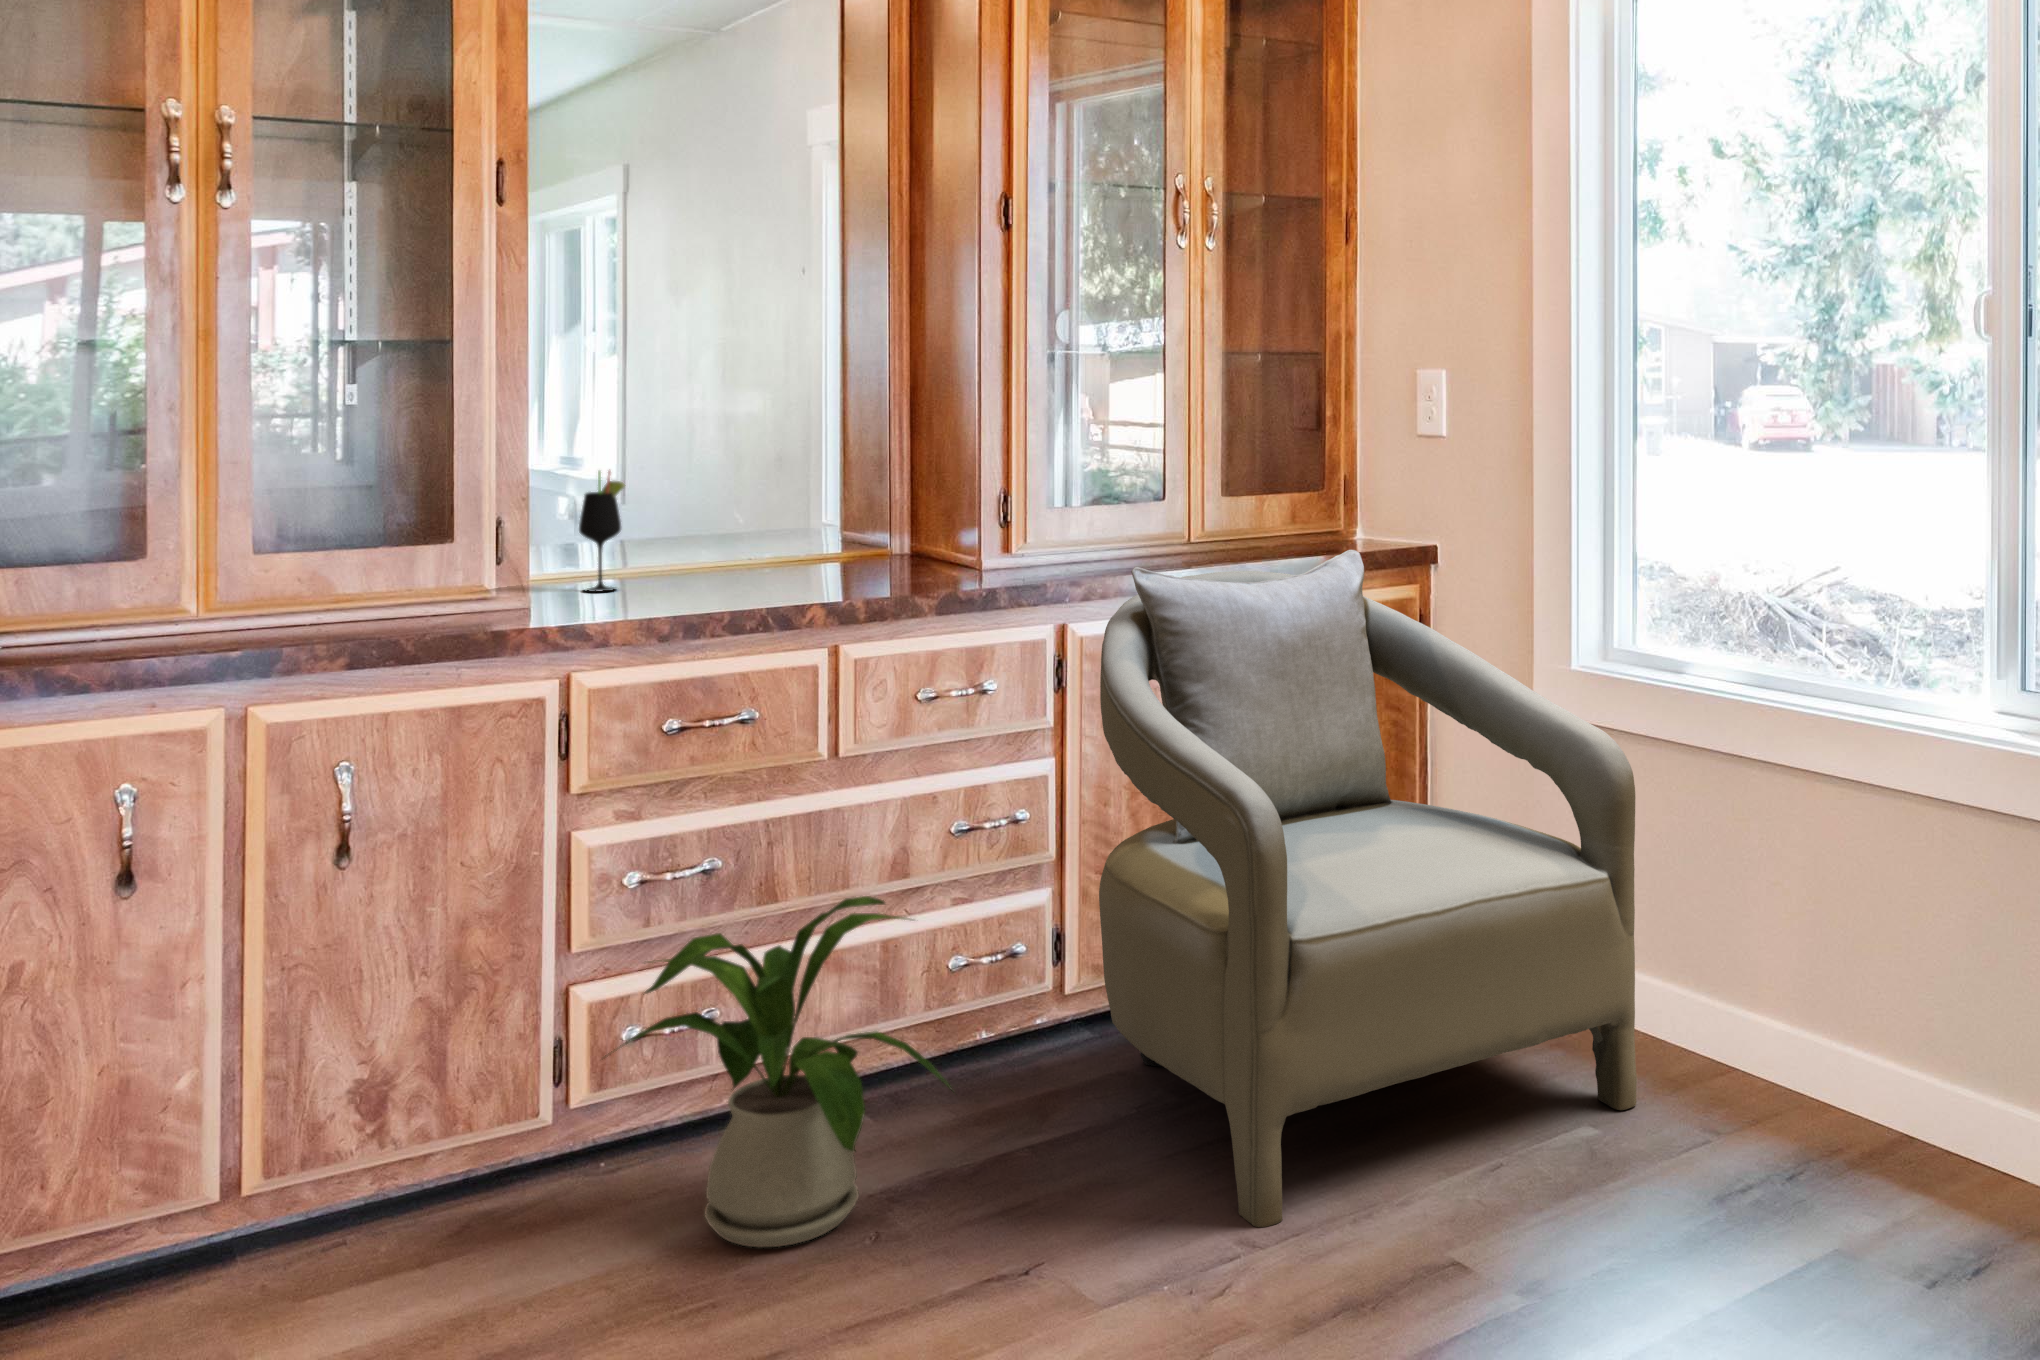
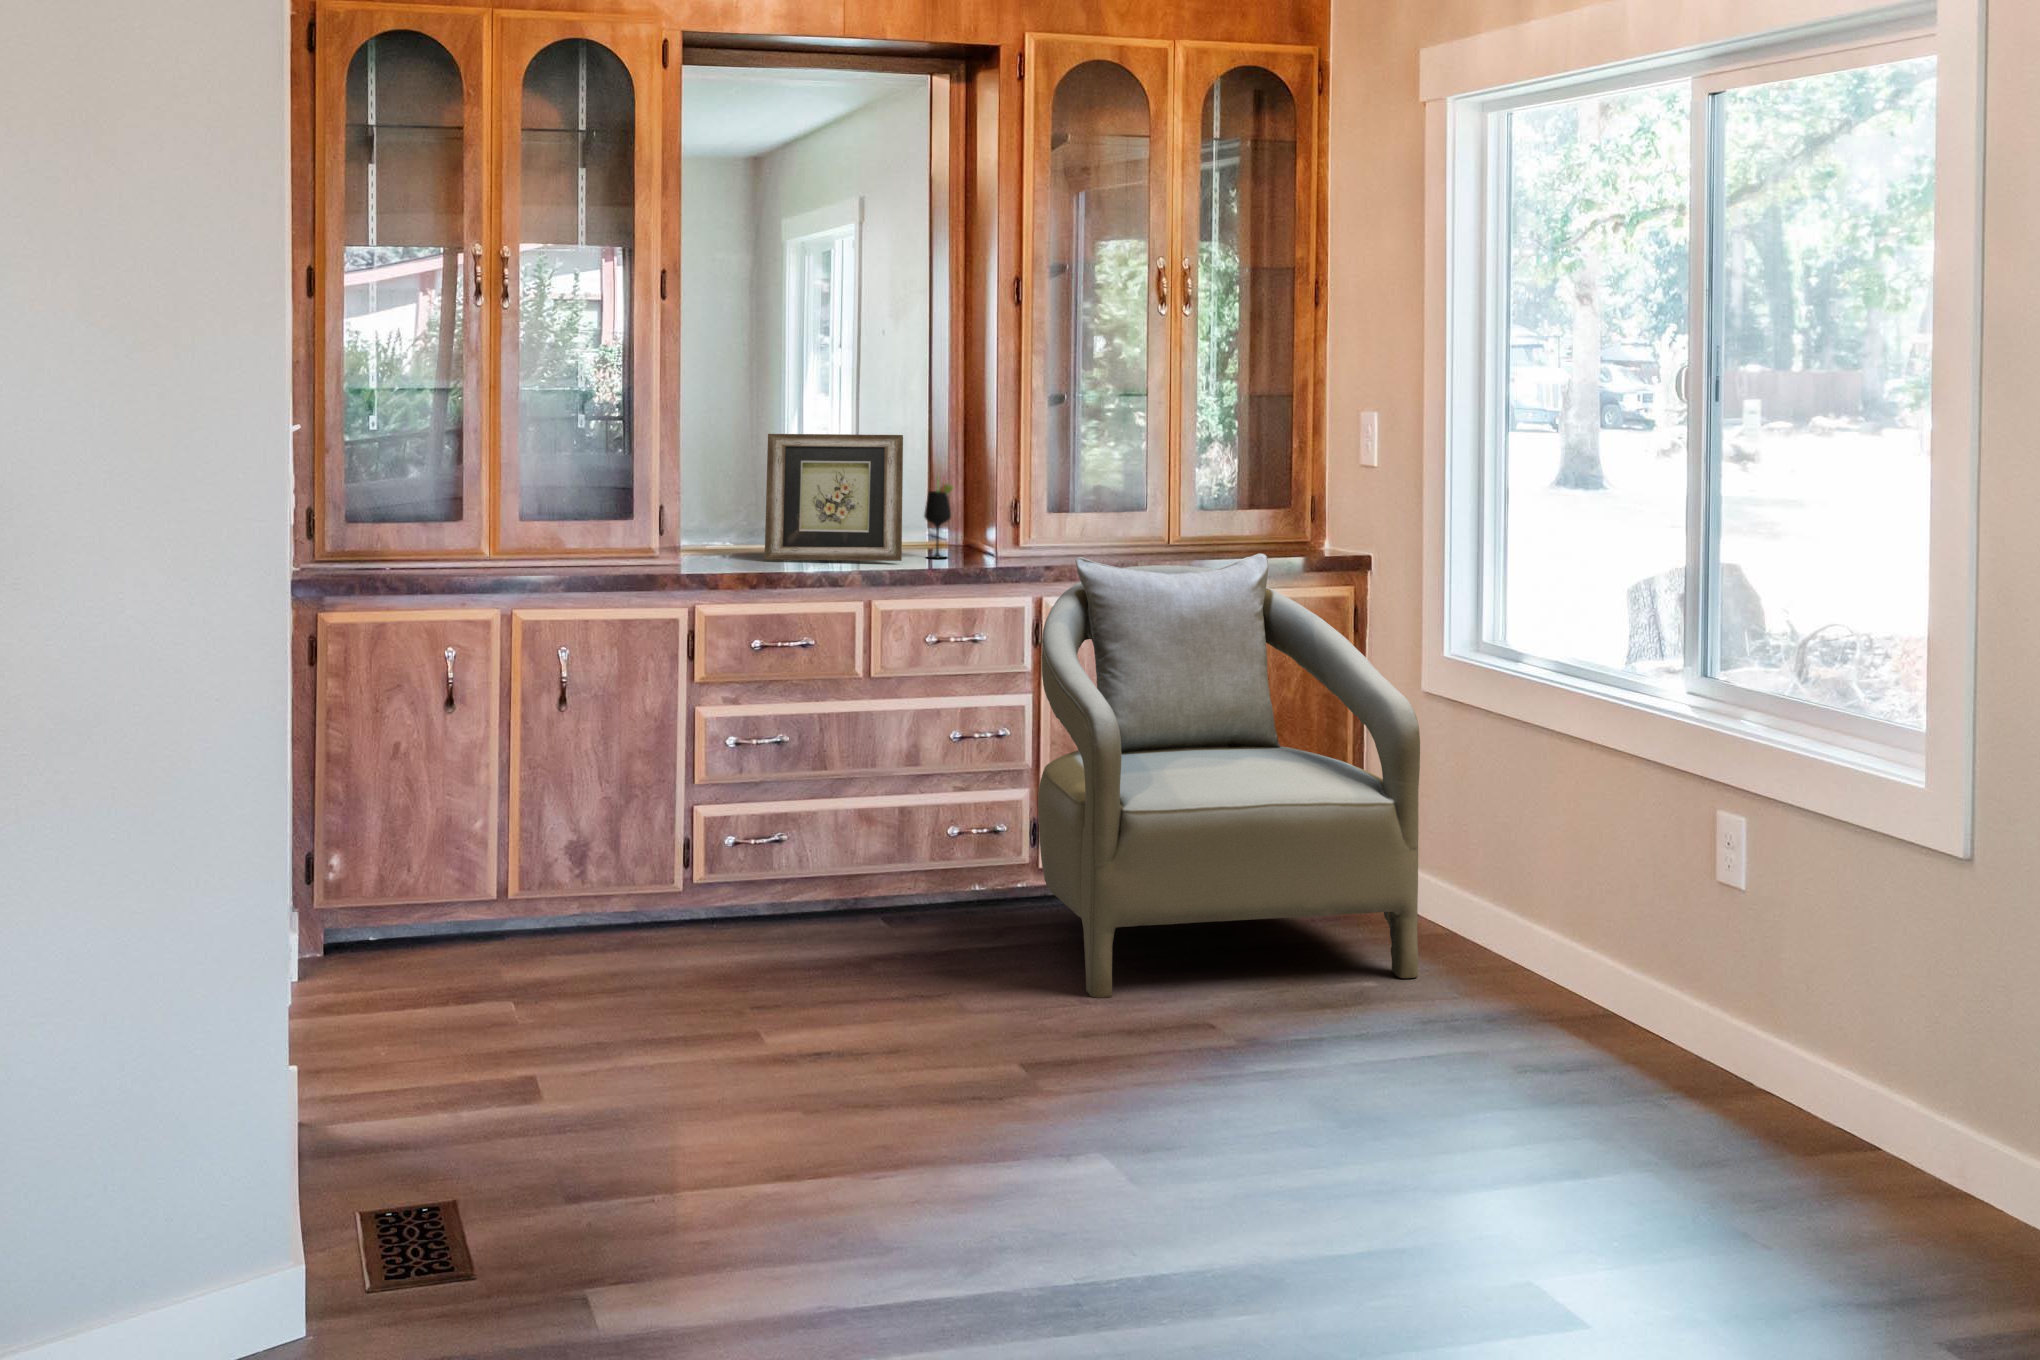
picture frame: none [659,409,867,595] -> present [765,434,903,561]
wine glass: present [579,471,625,592] -> present [924,483,953,558]
house plant: present [605,896,952,1247] -> none [705,755,910,969]

